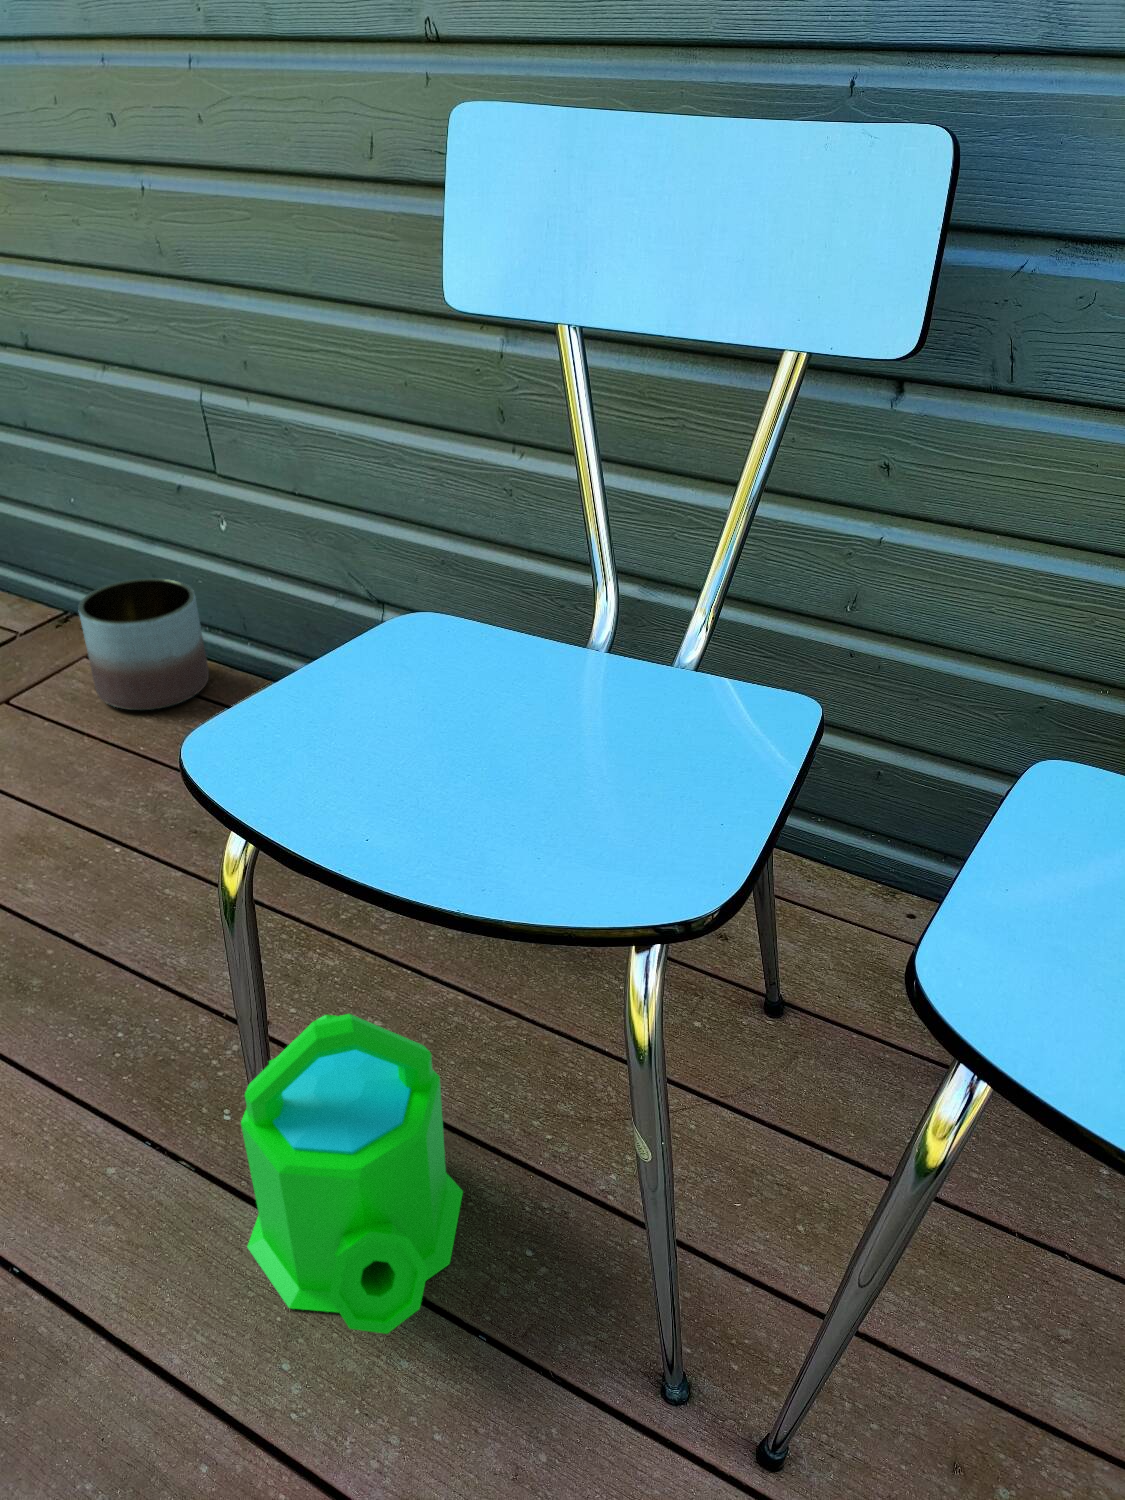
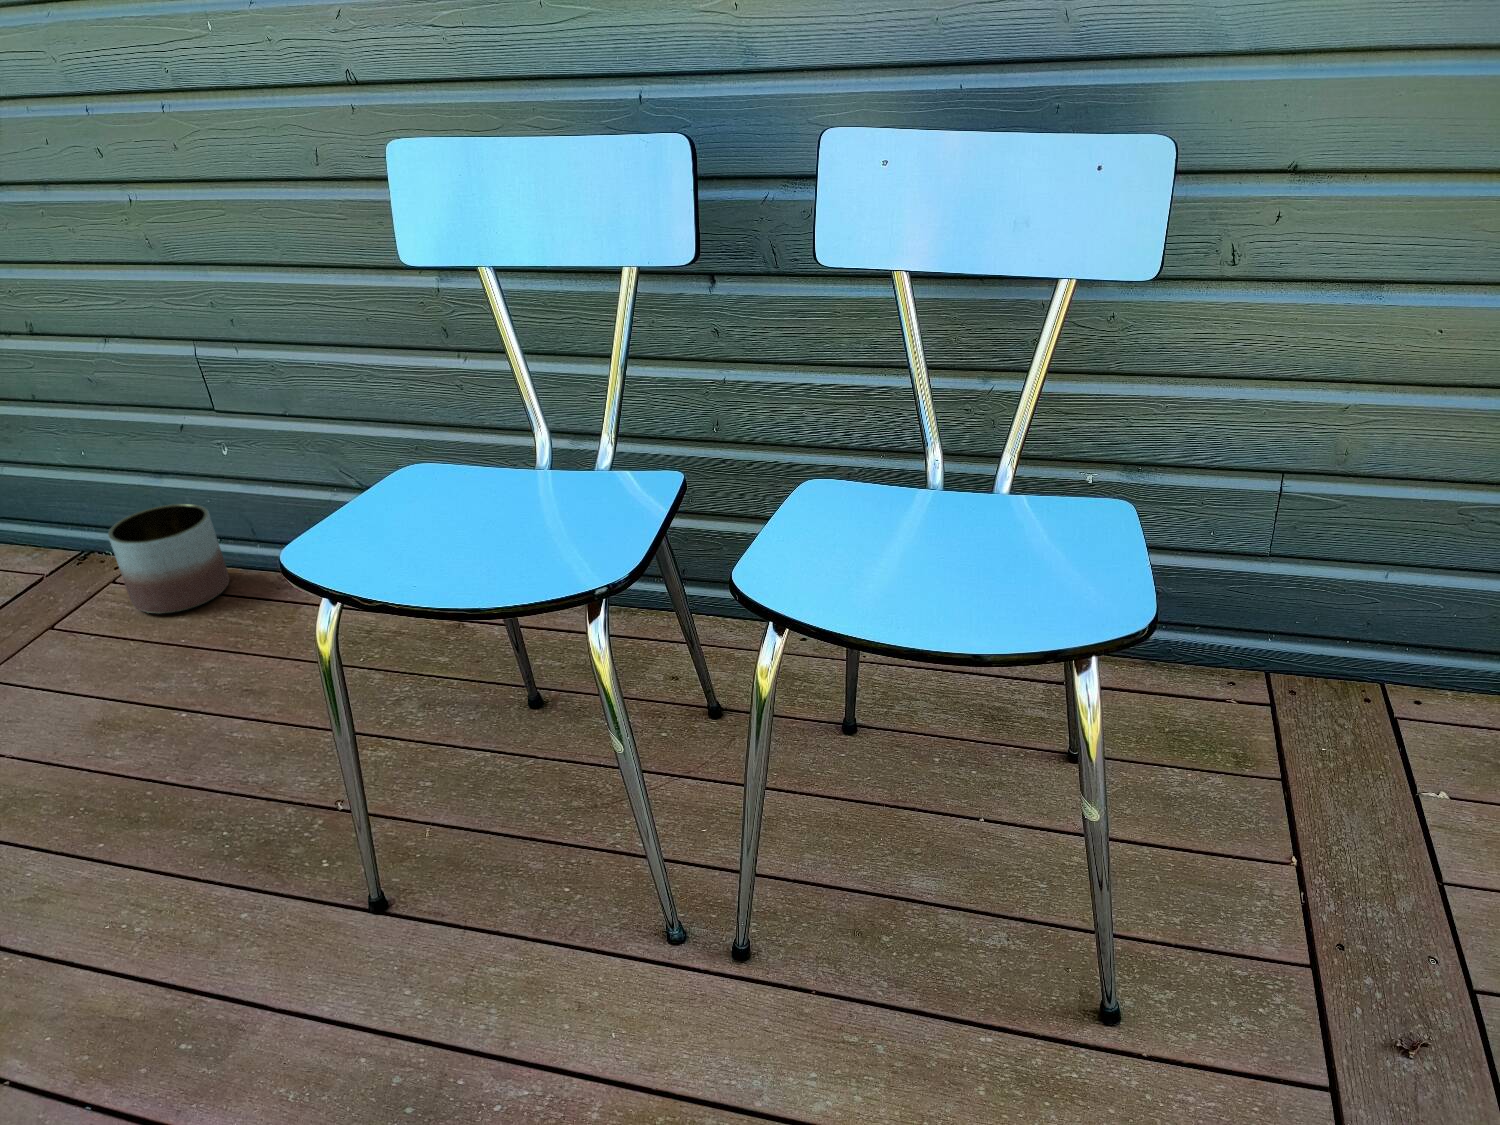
watering can: present [241,1014,463,1334] -> none [346,737,513,960]

